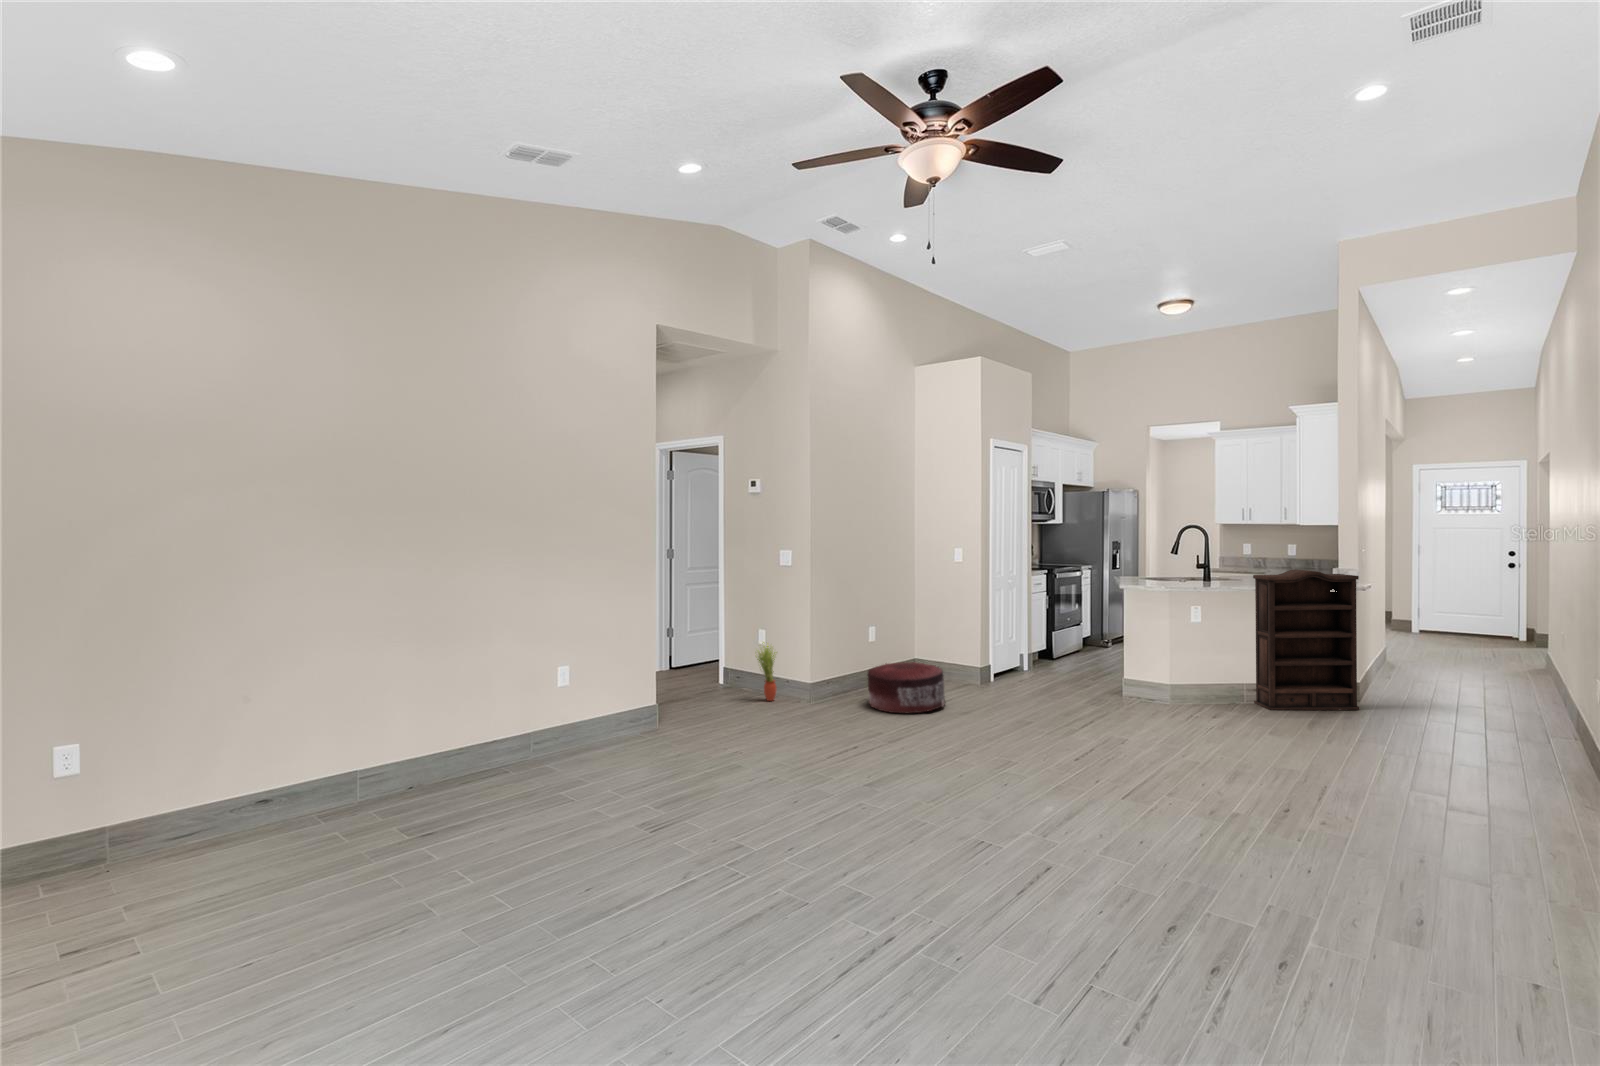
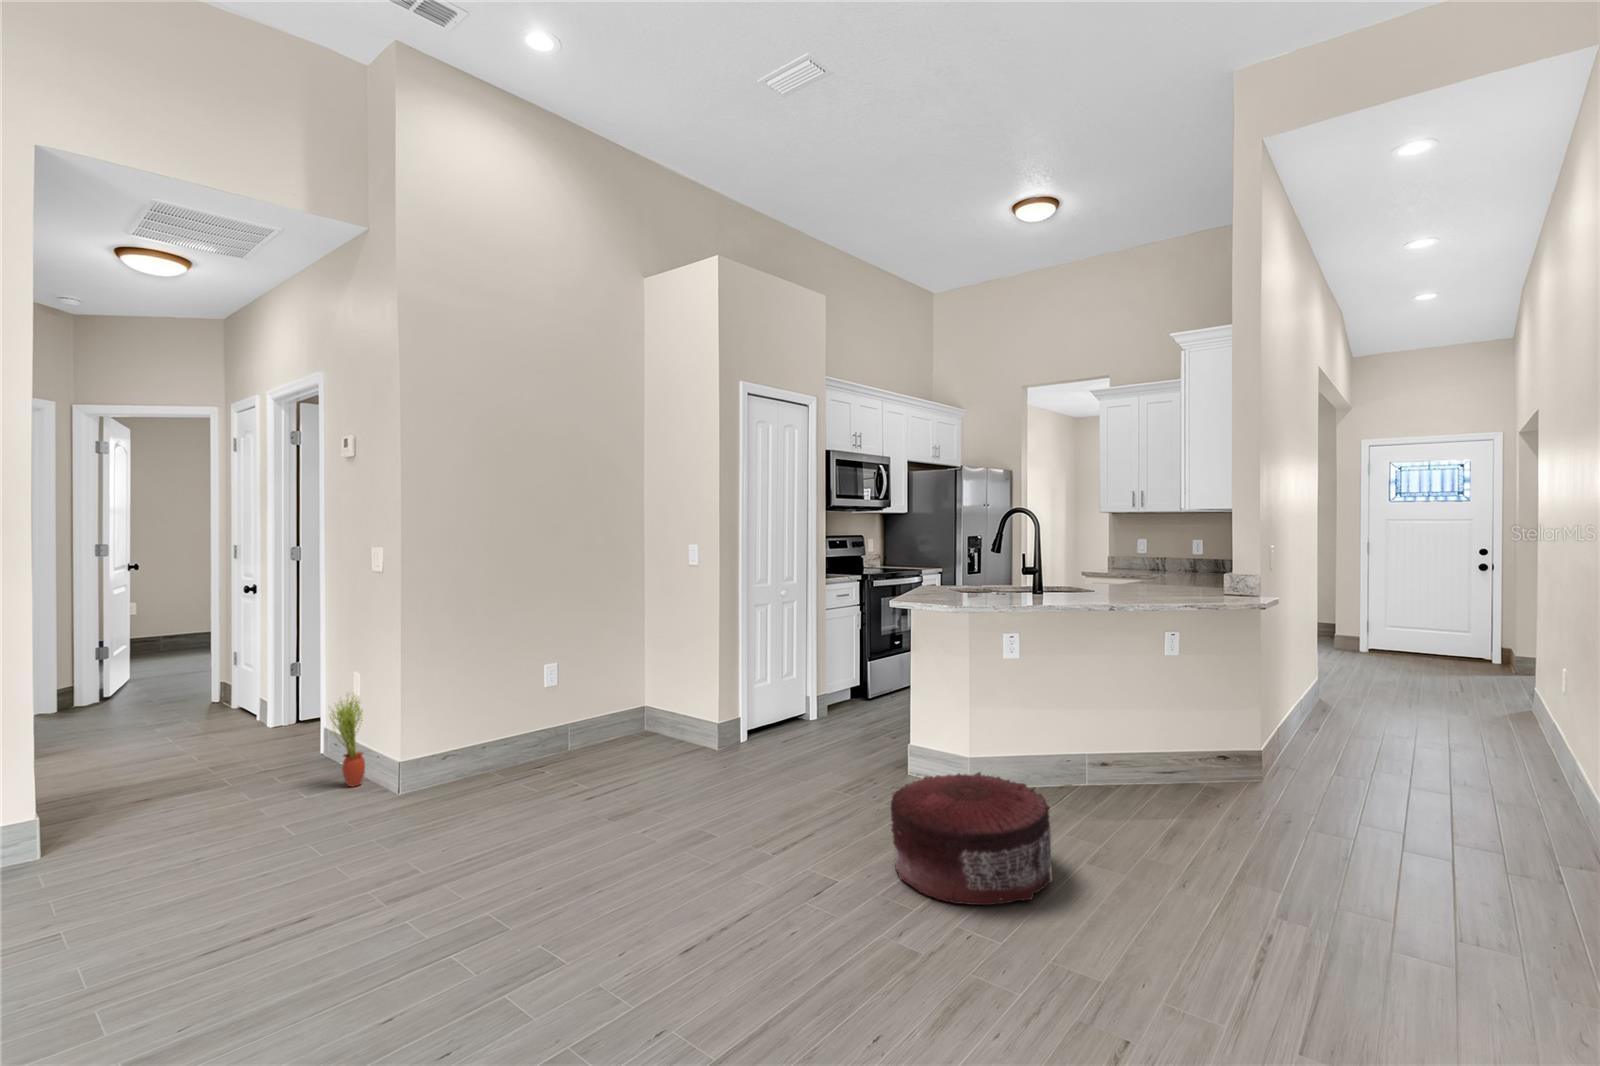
bookshelf: present [1253,569,1359,711] -> none [1097,578,1256,804]
pouf: present [868,662,945,713] -> present [891,772,1052,905]

